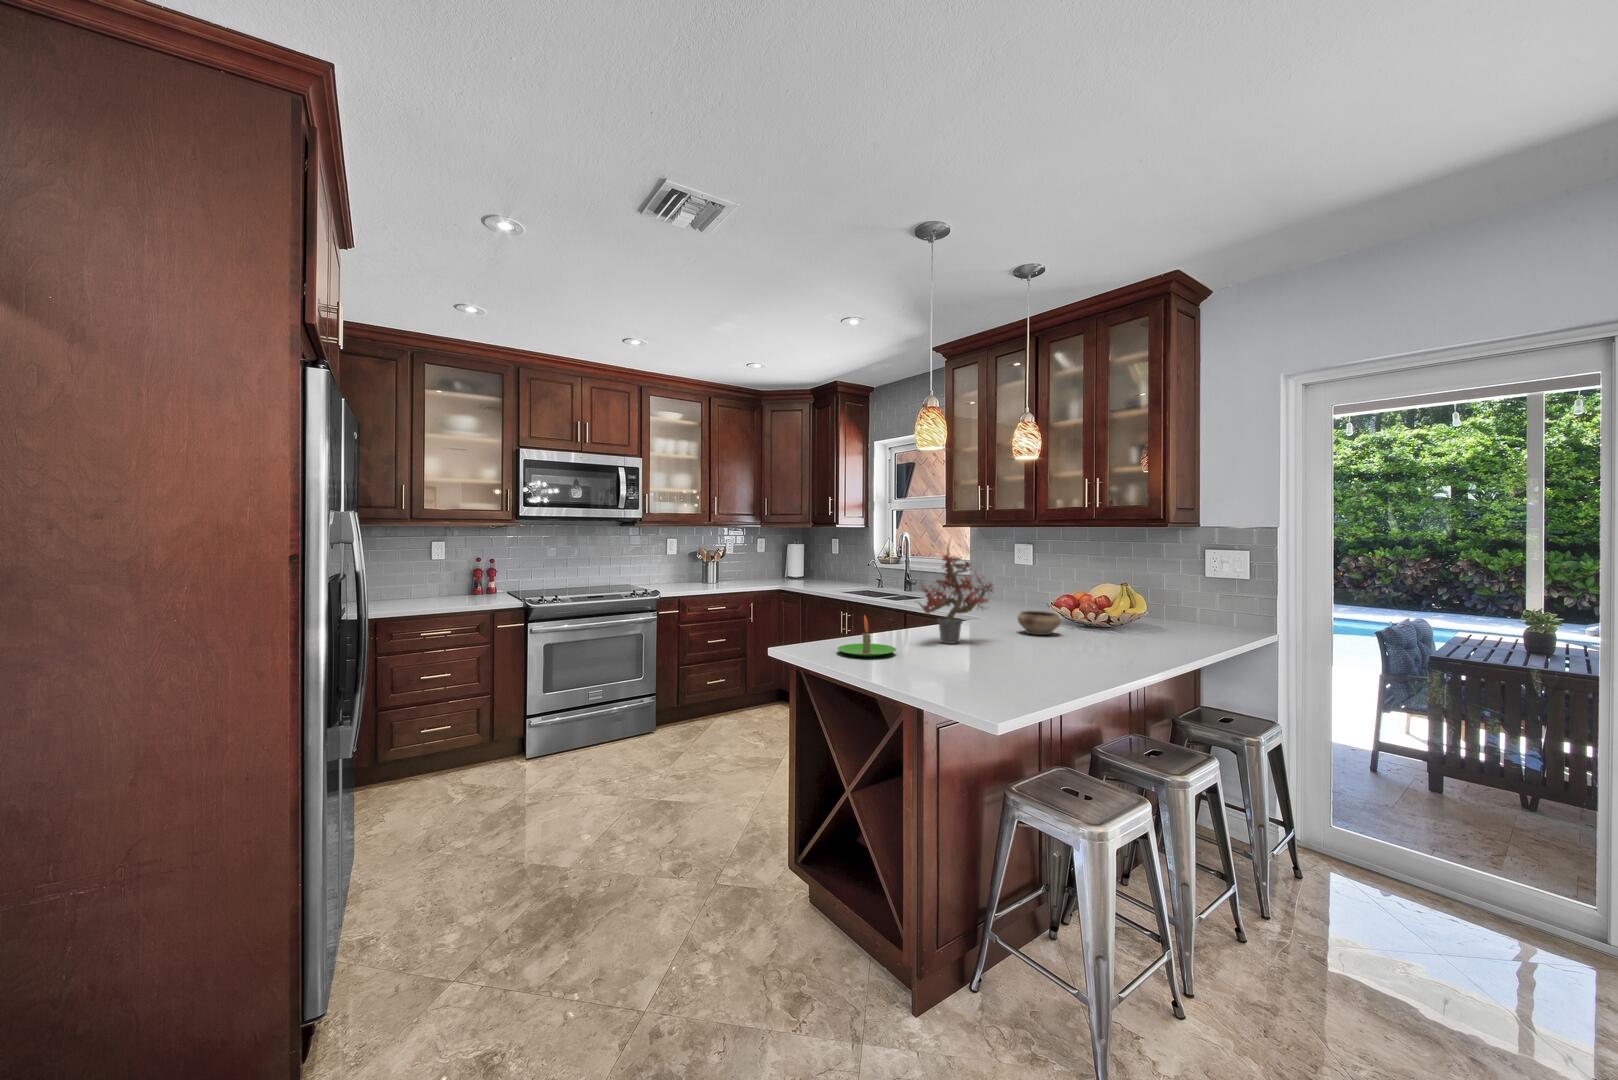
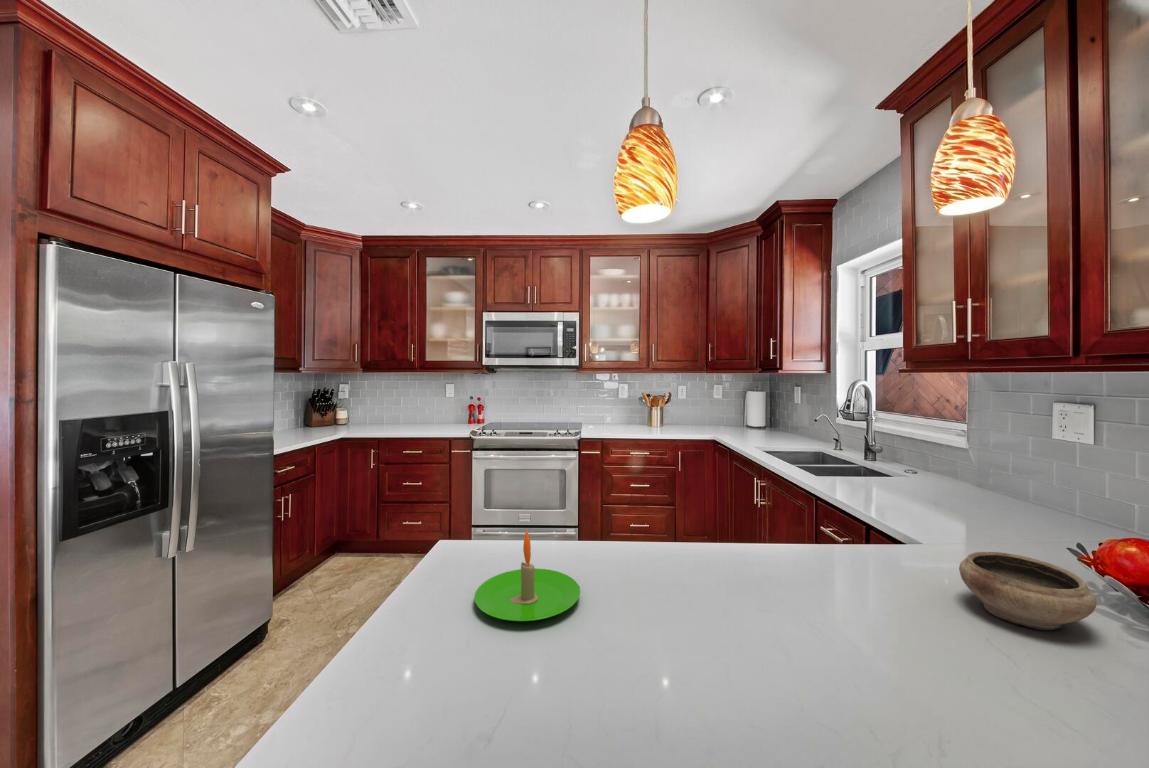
potted plant: present [919,547,993,644] -> none [645,390,864,609]

